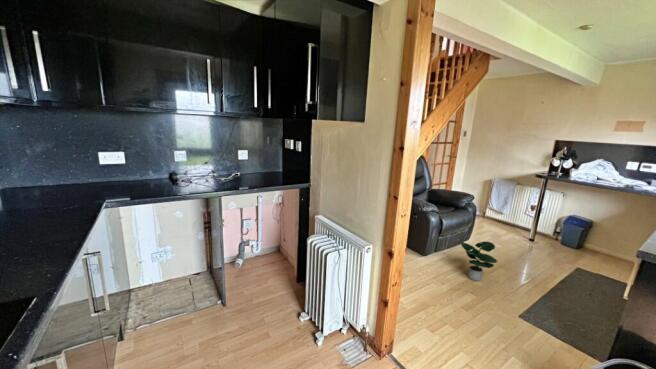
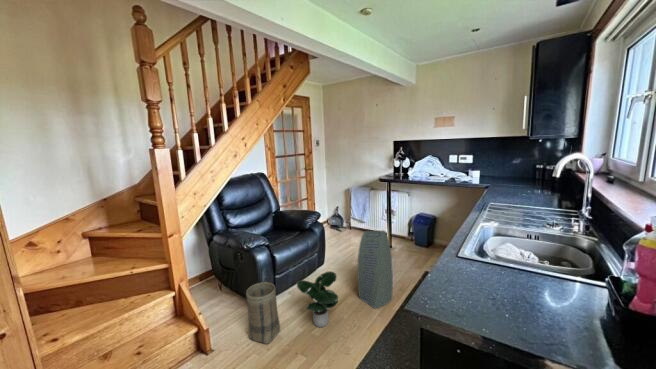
air purifier: none [506,216,547,282] -> present [357,230,393,308]
basket: none [420,236,446,280] -> present [246,282,280,344]

